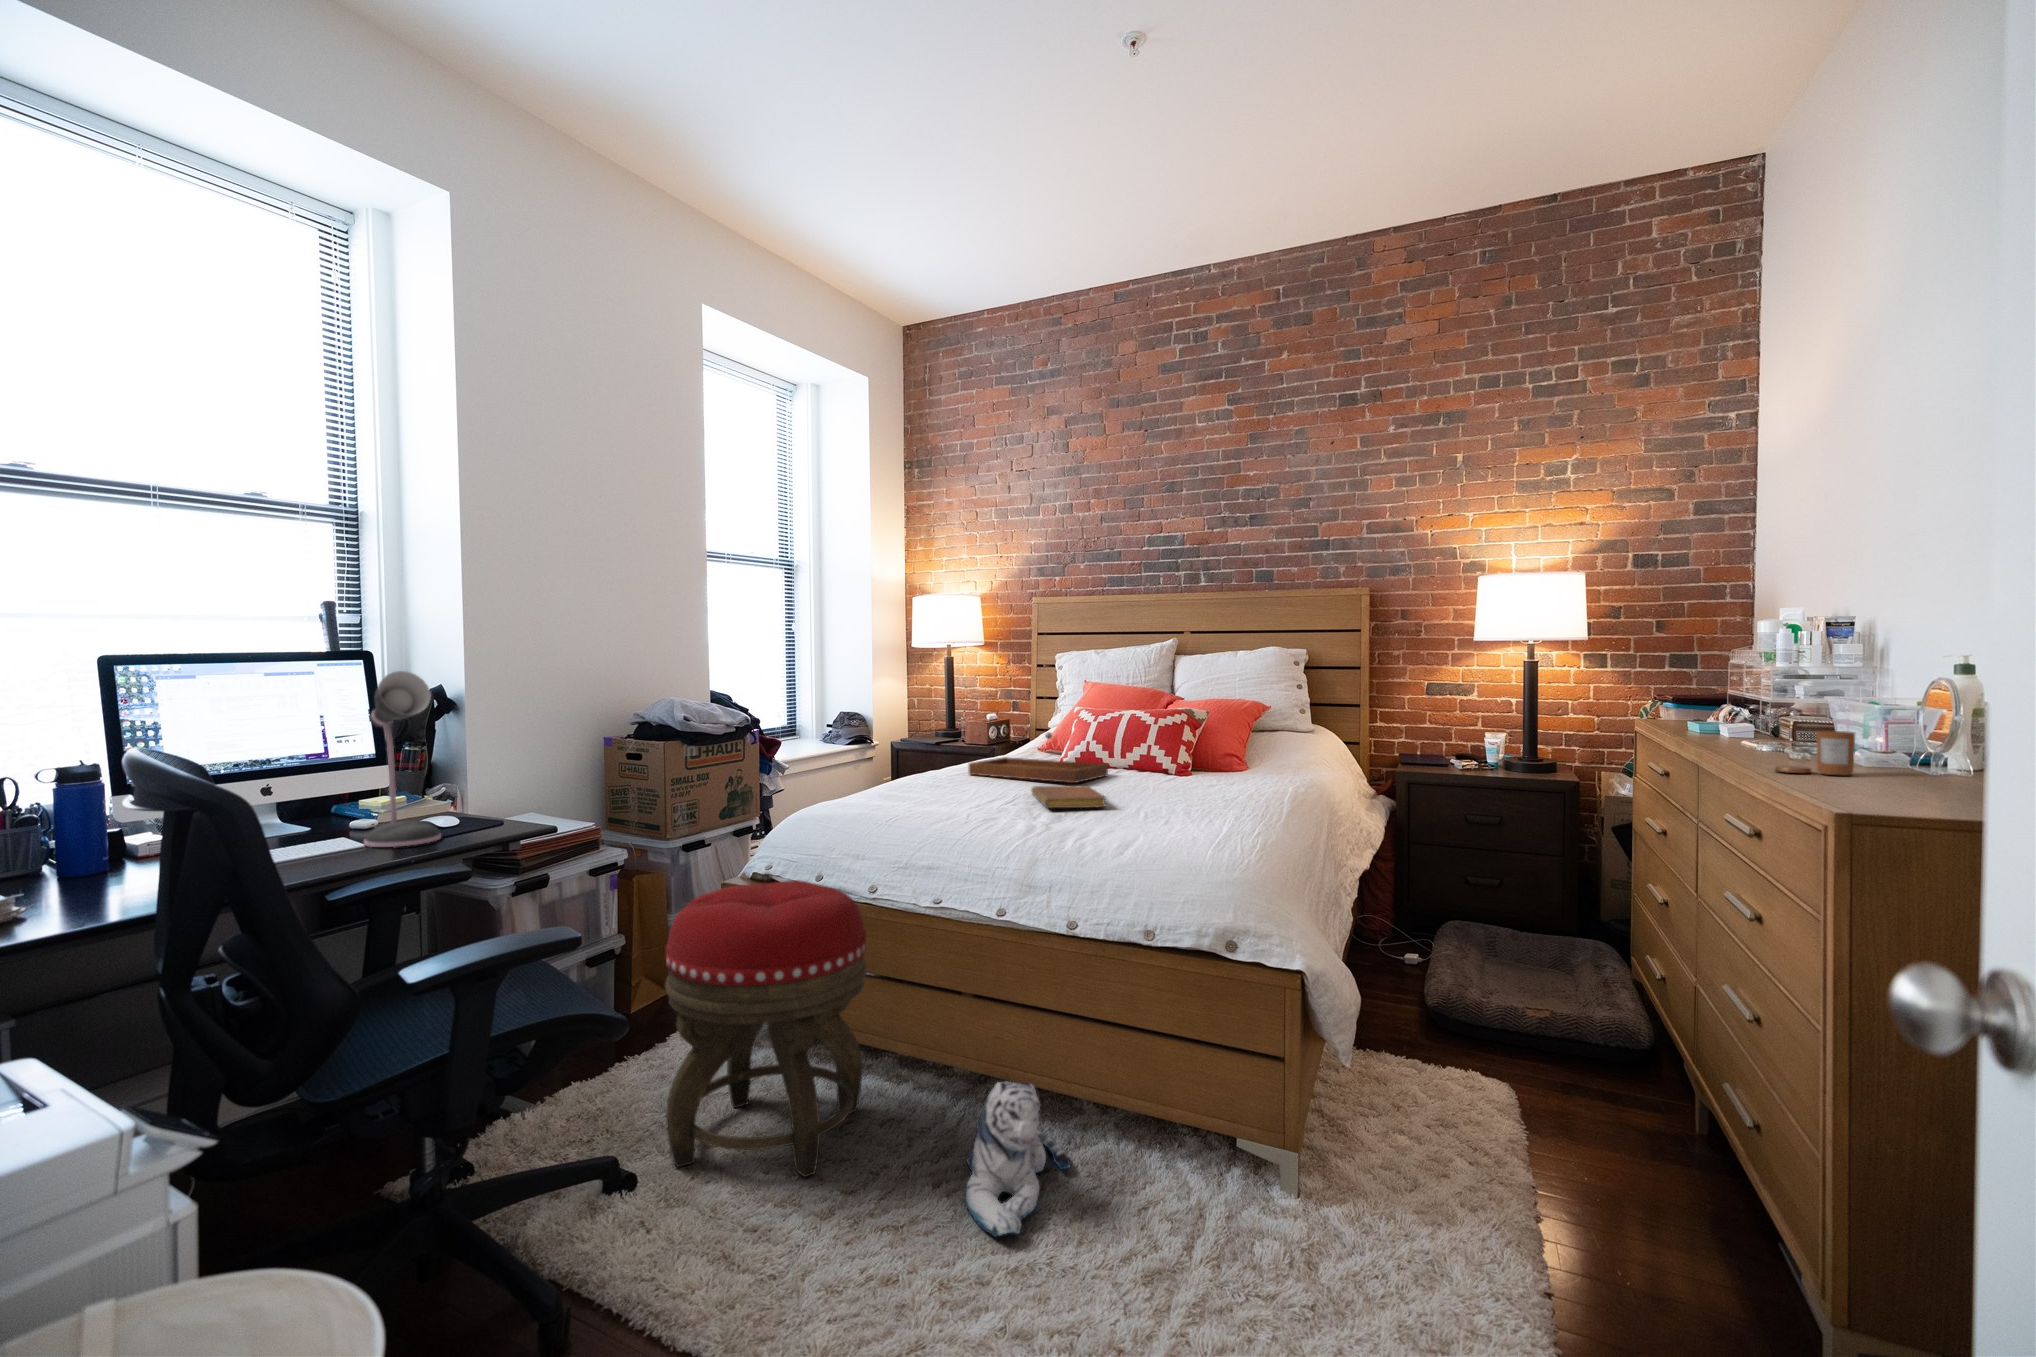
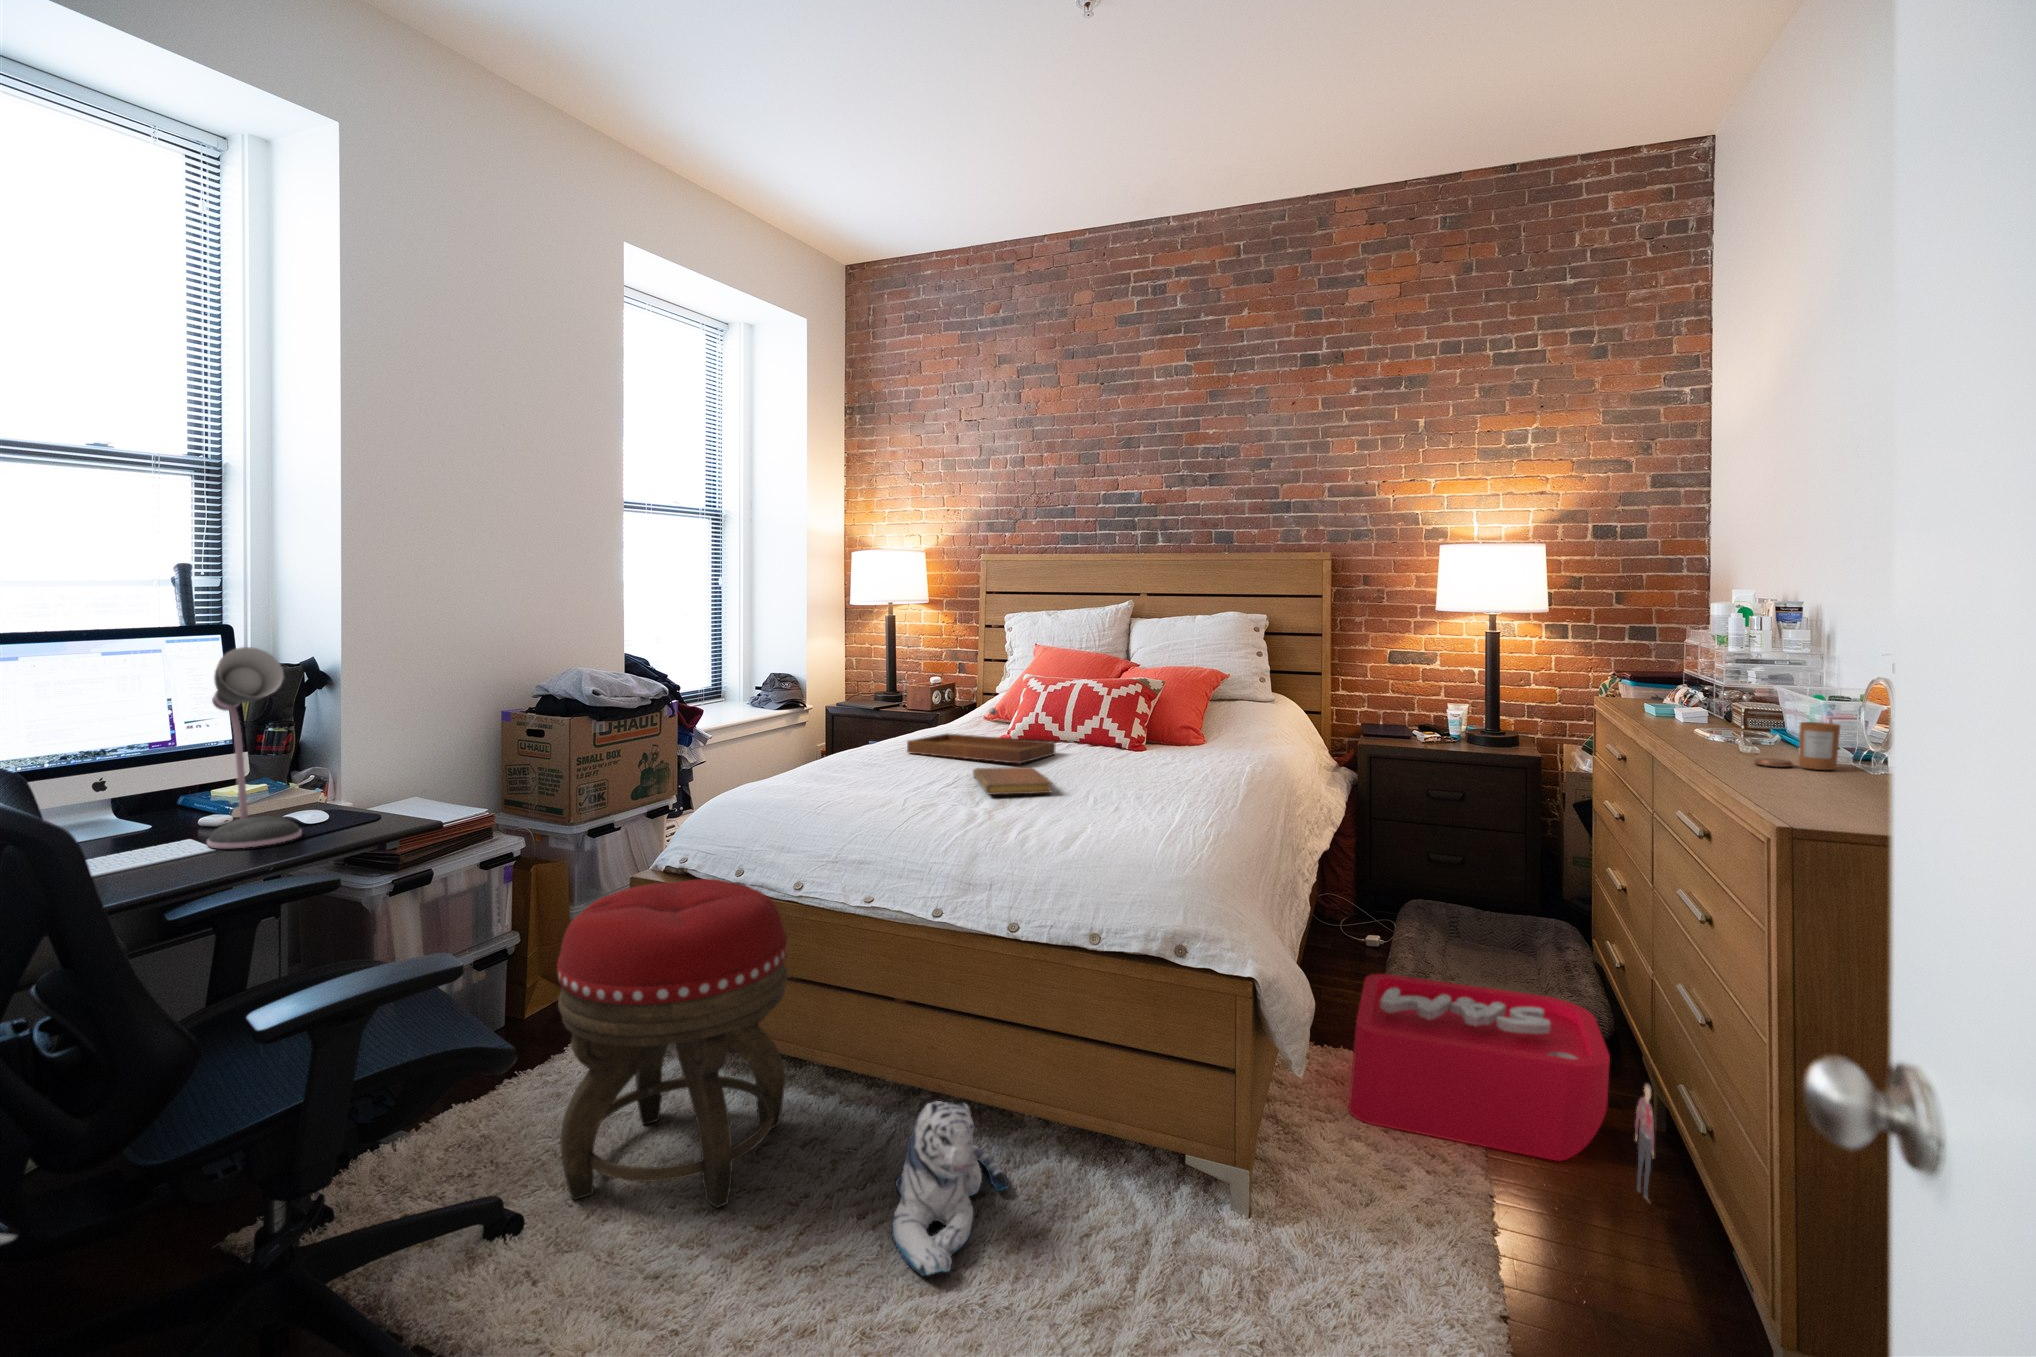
storage bin: none [1394,984,1691,1196] -> present [1349,974,1654,1200]

